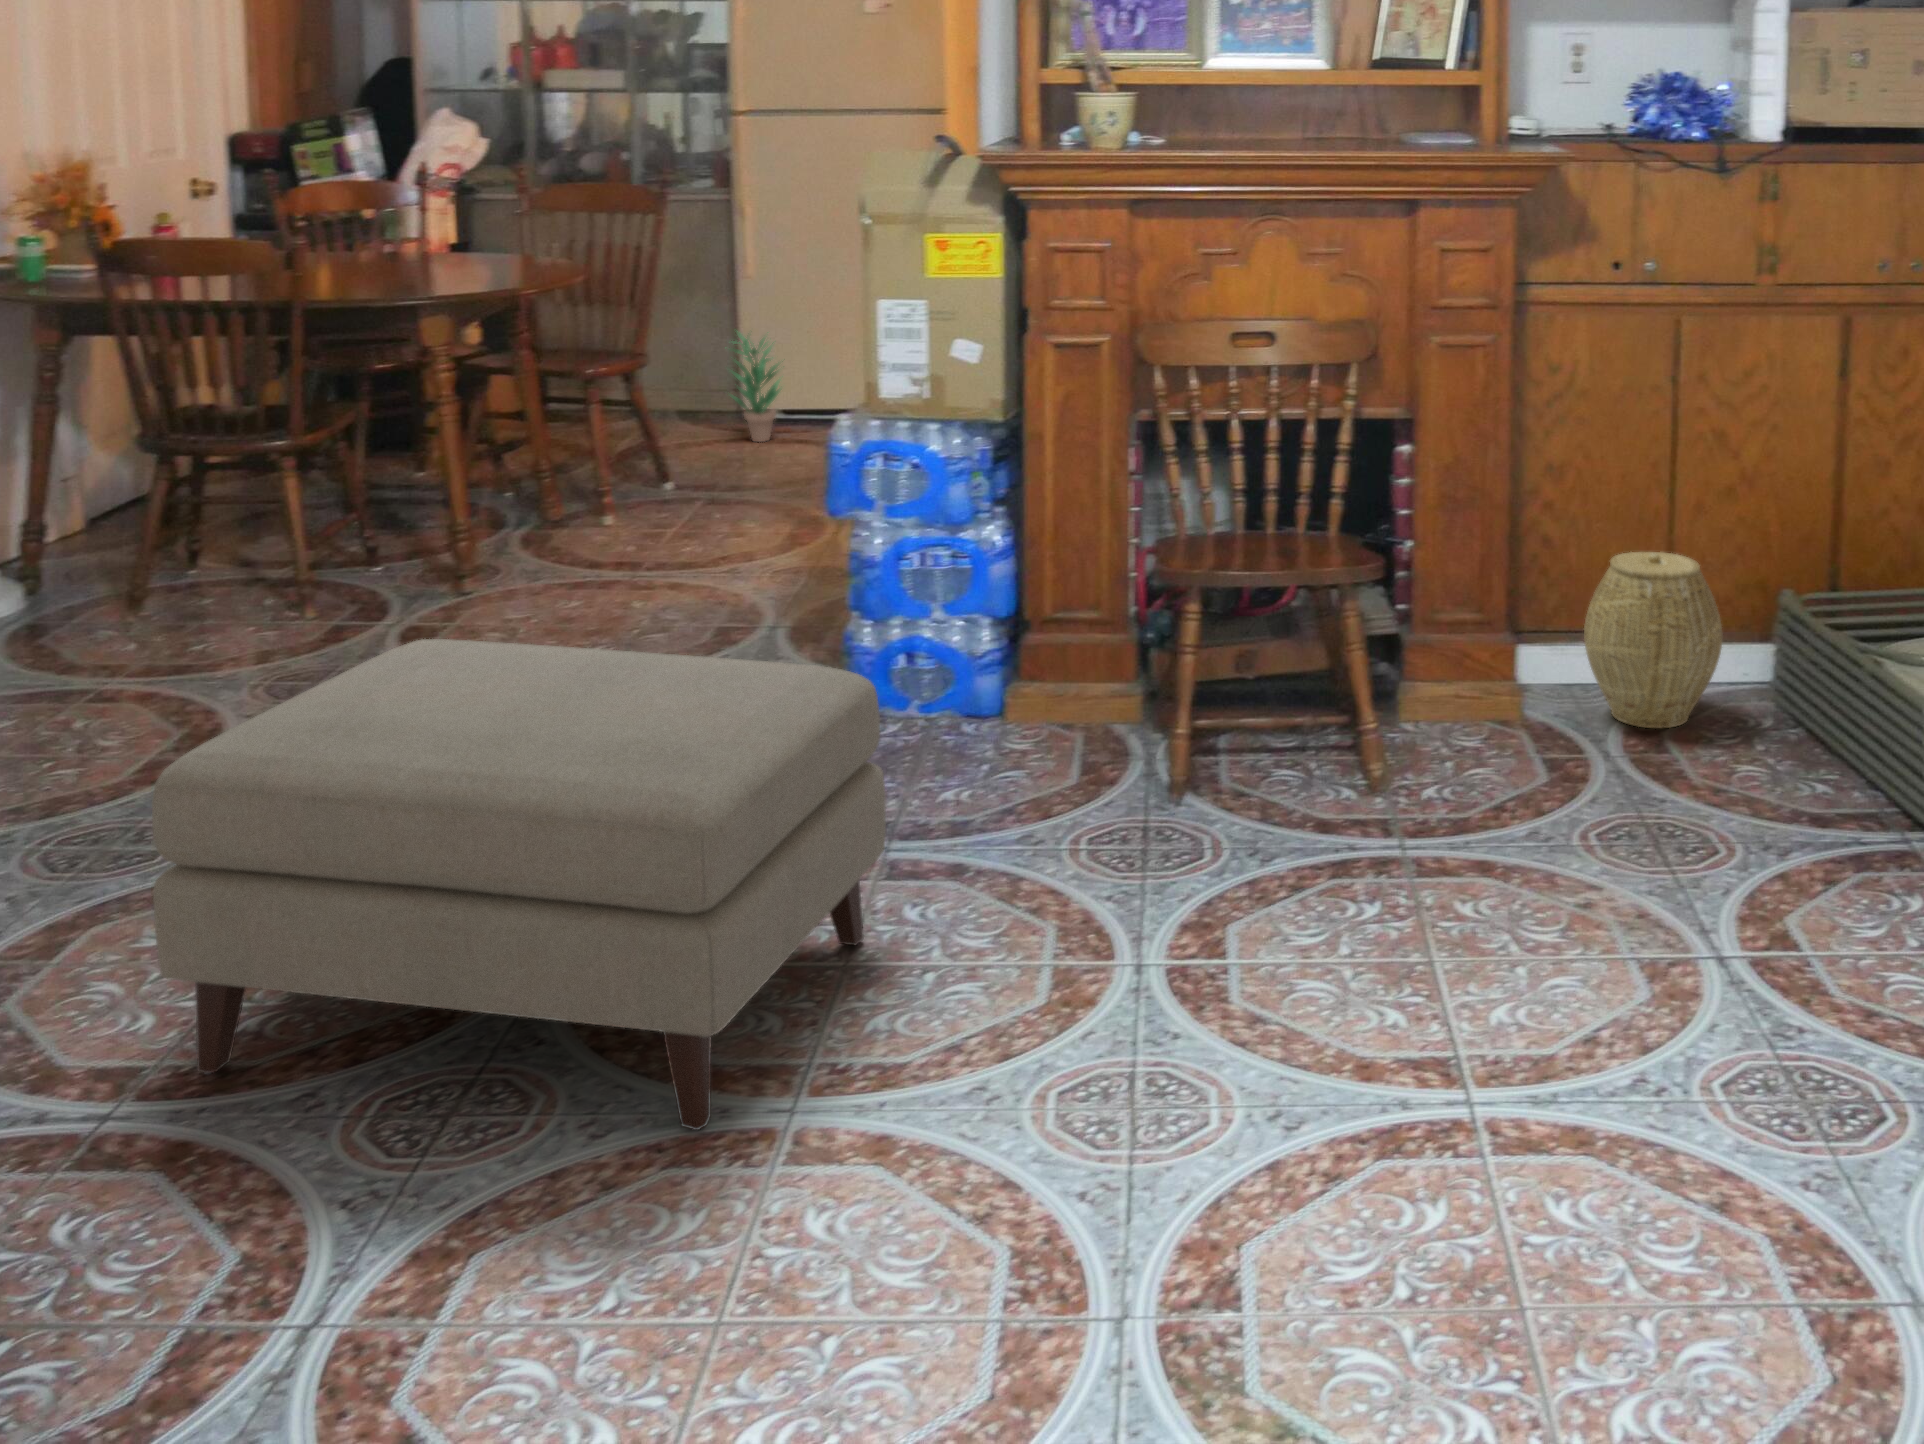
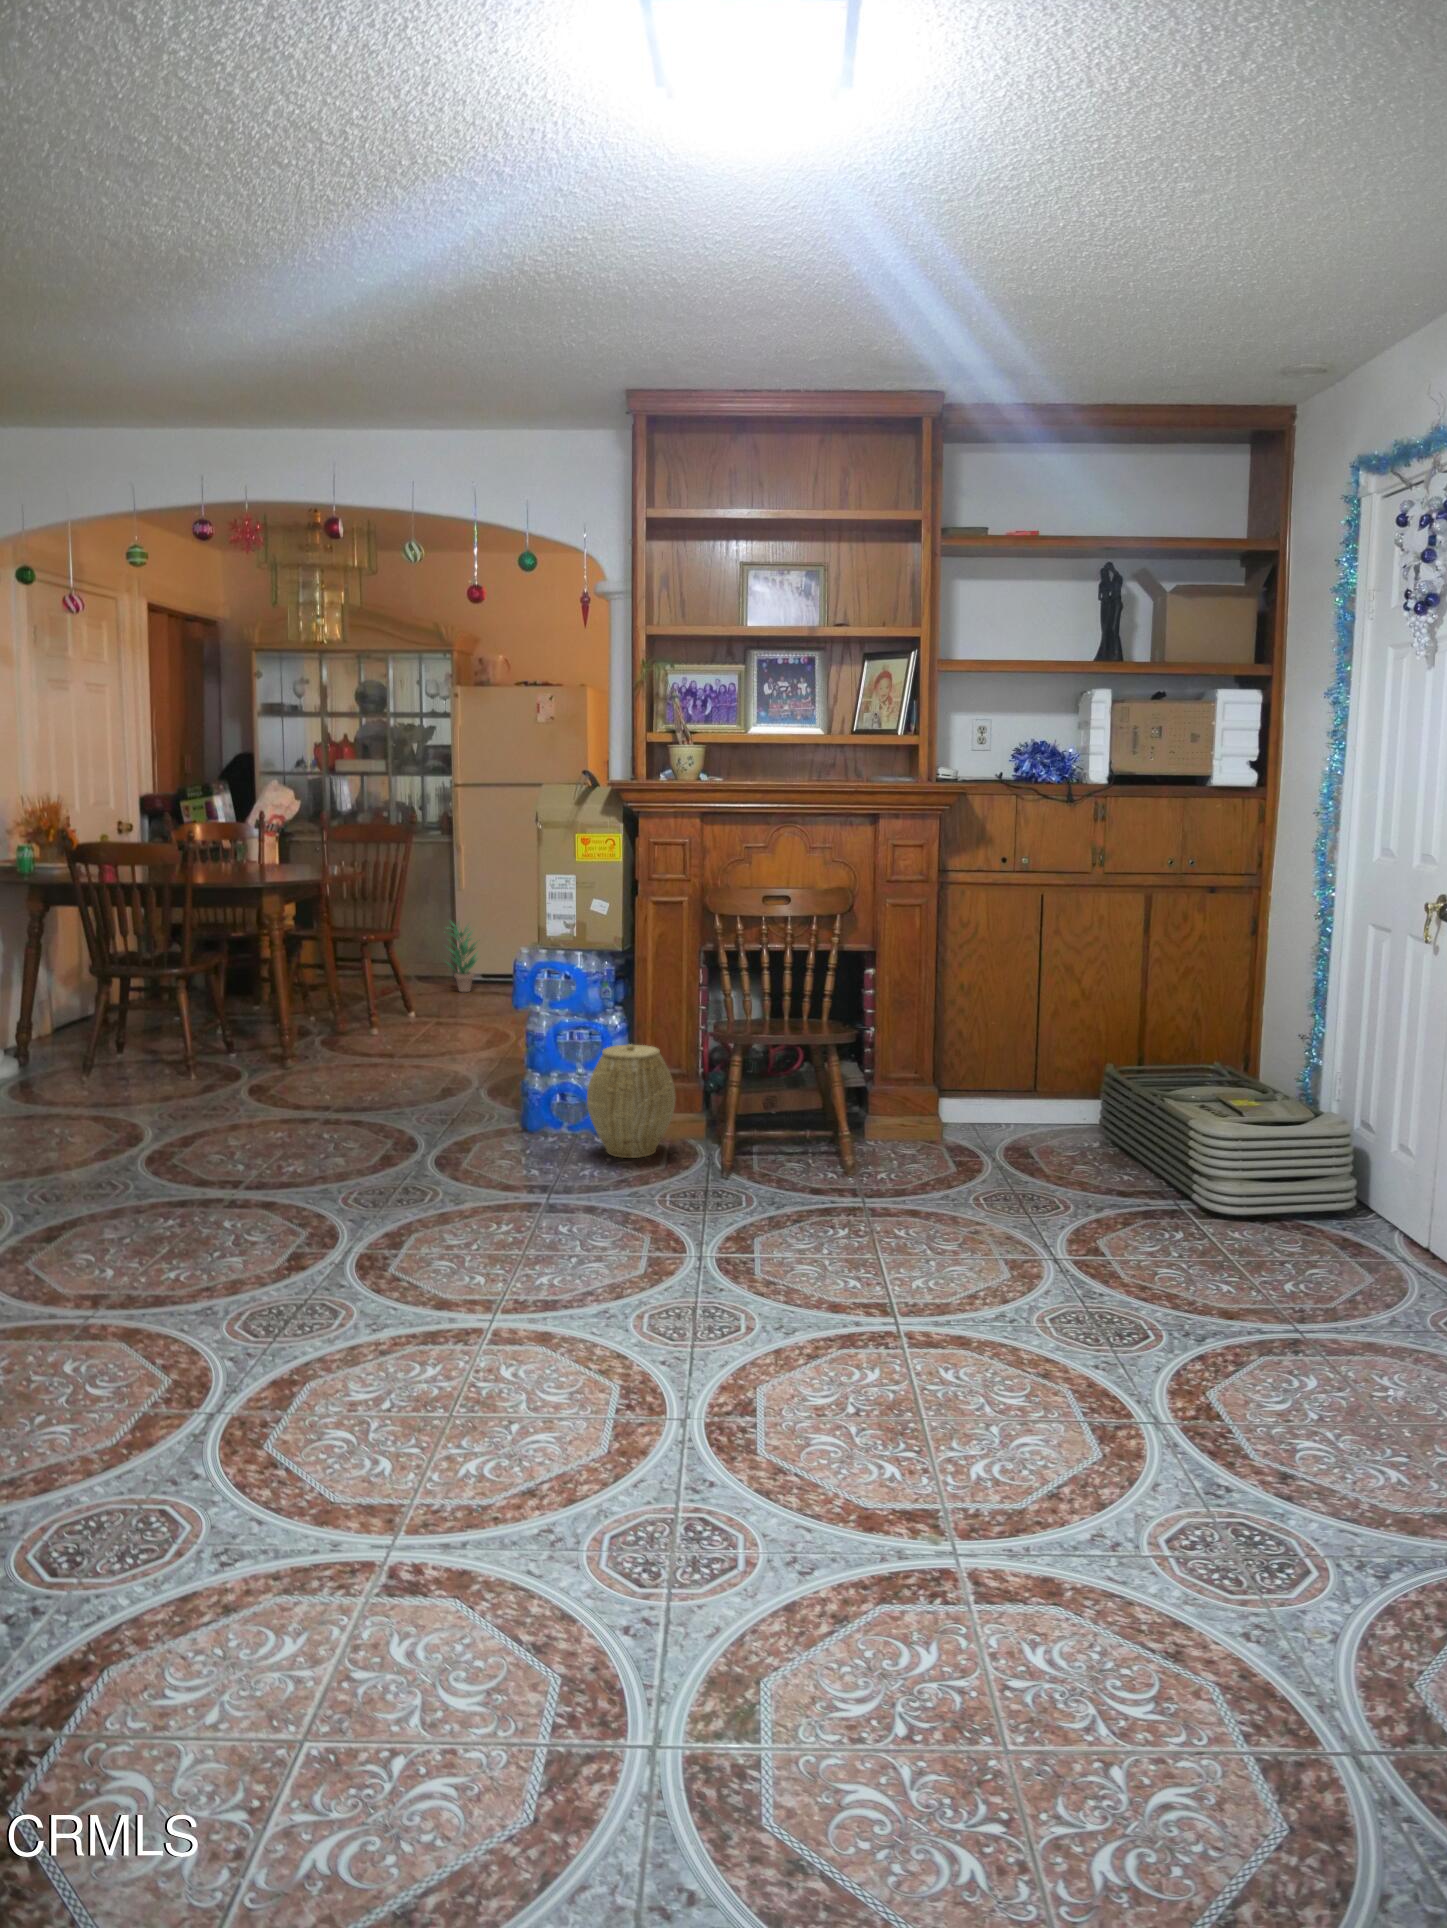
woven basket: present [1584,552,1722,728] -> present [587,1044,676,1158]
ottoman: present [152,639,886,1130] -> none [120,1058,547,1329]

